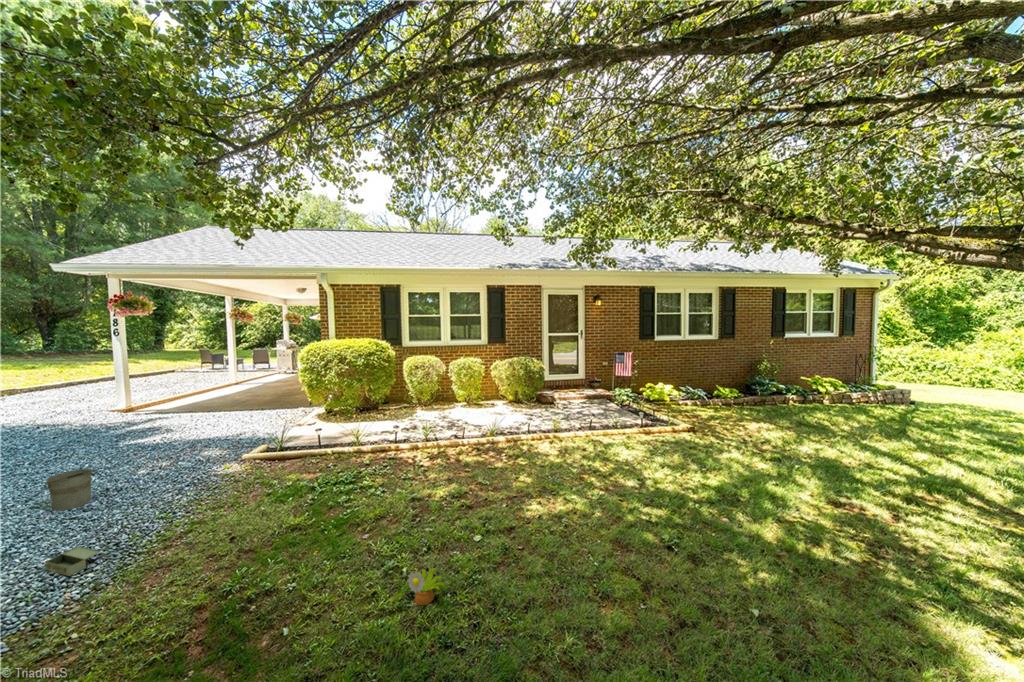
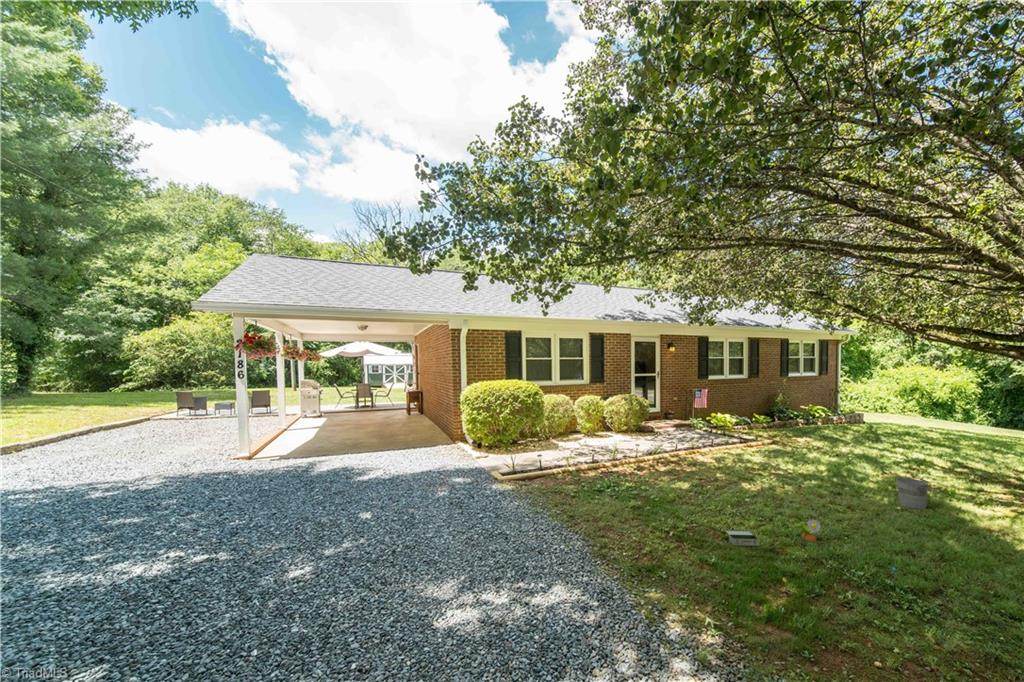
bucket: present [44,469,95,511] -> present [896,478,931,509]
toolbox: present [46,546,100,576] -> present [725,530,759,546]

